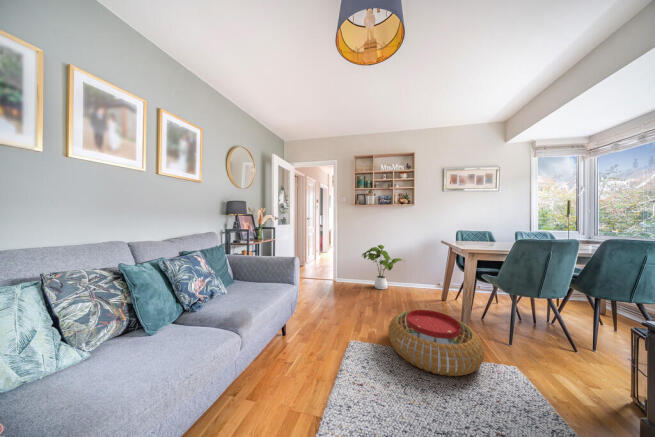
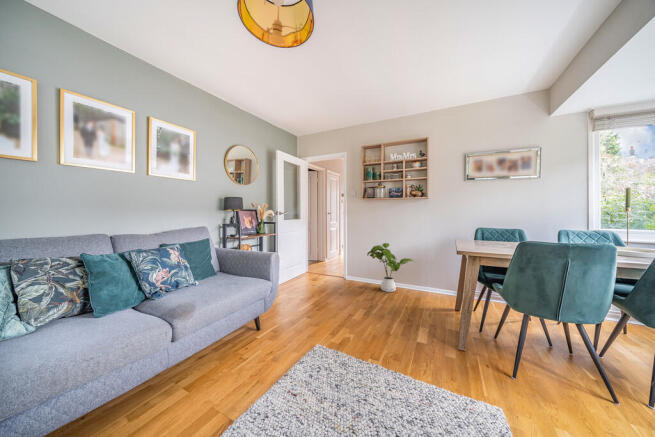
pouf: present [388,310,484,376] -> none [353,318,460,400]

